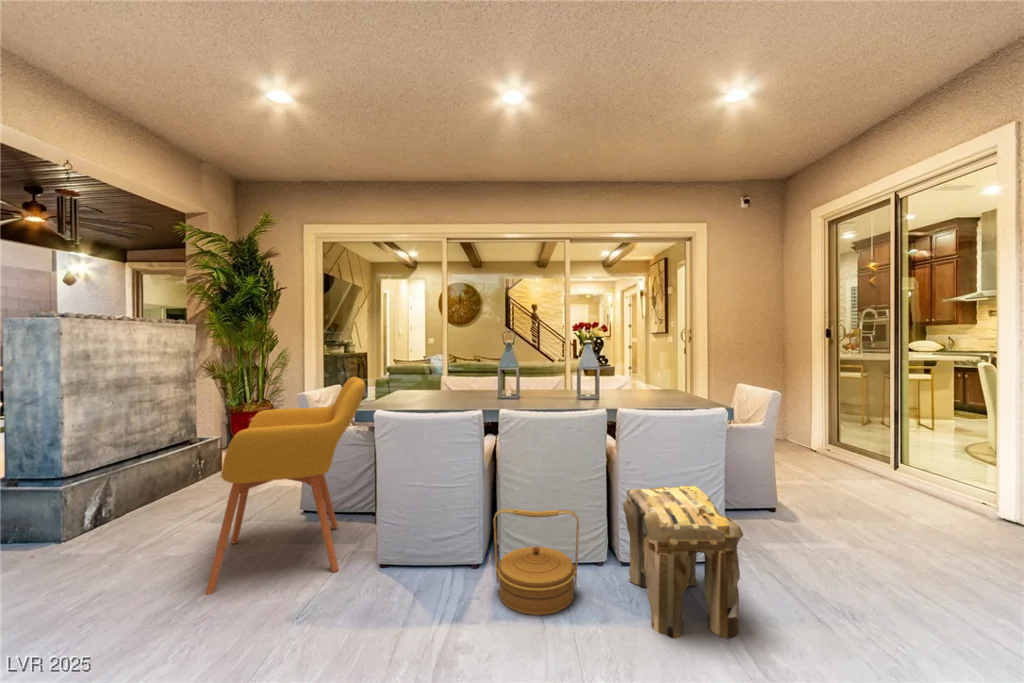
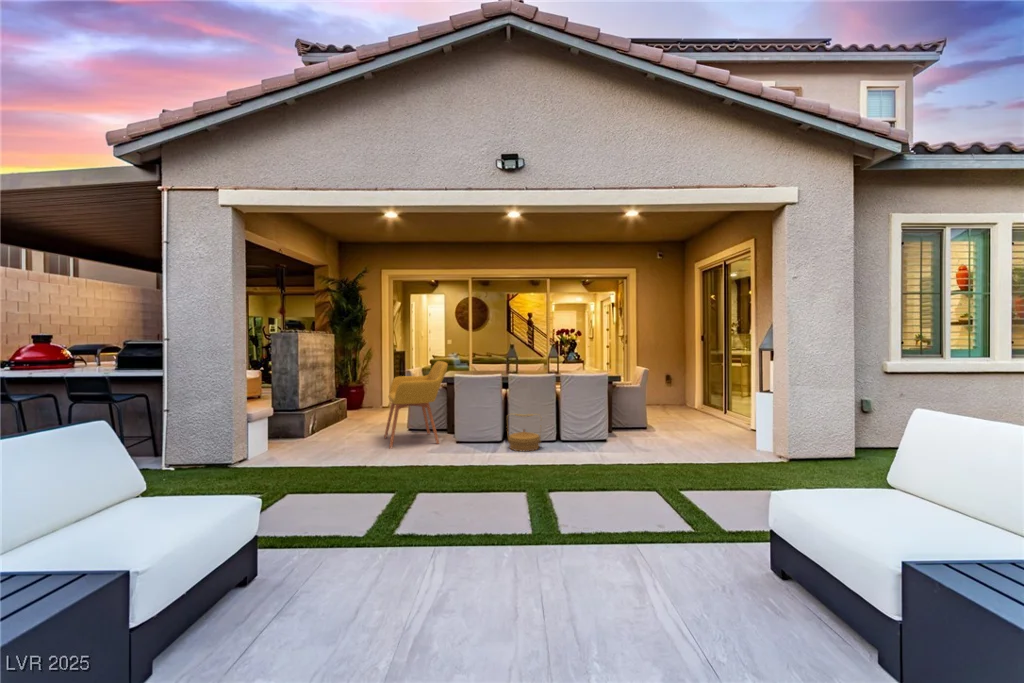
stool: present [623,486,743,639] -> none [561,404,600,455]

